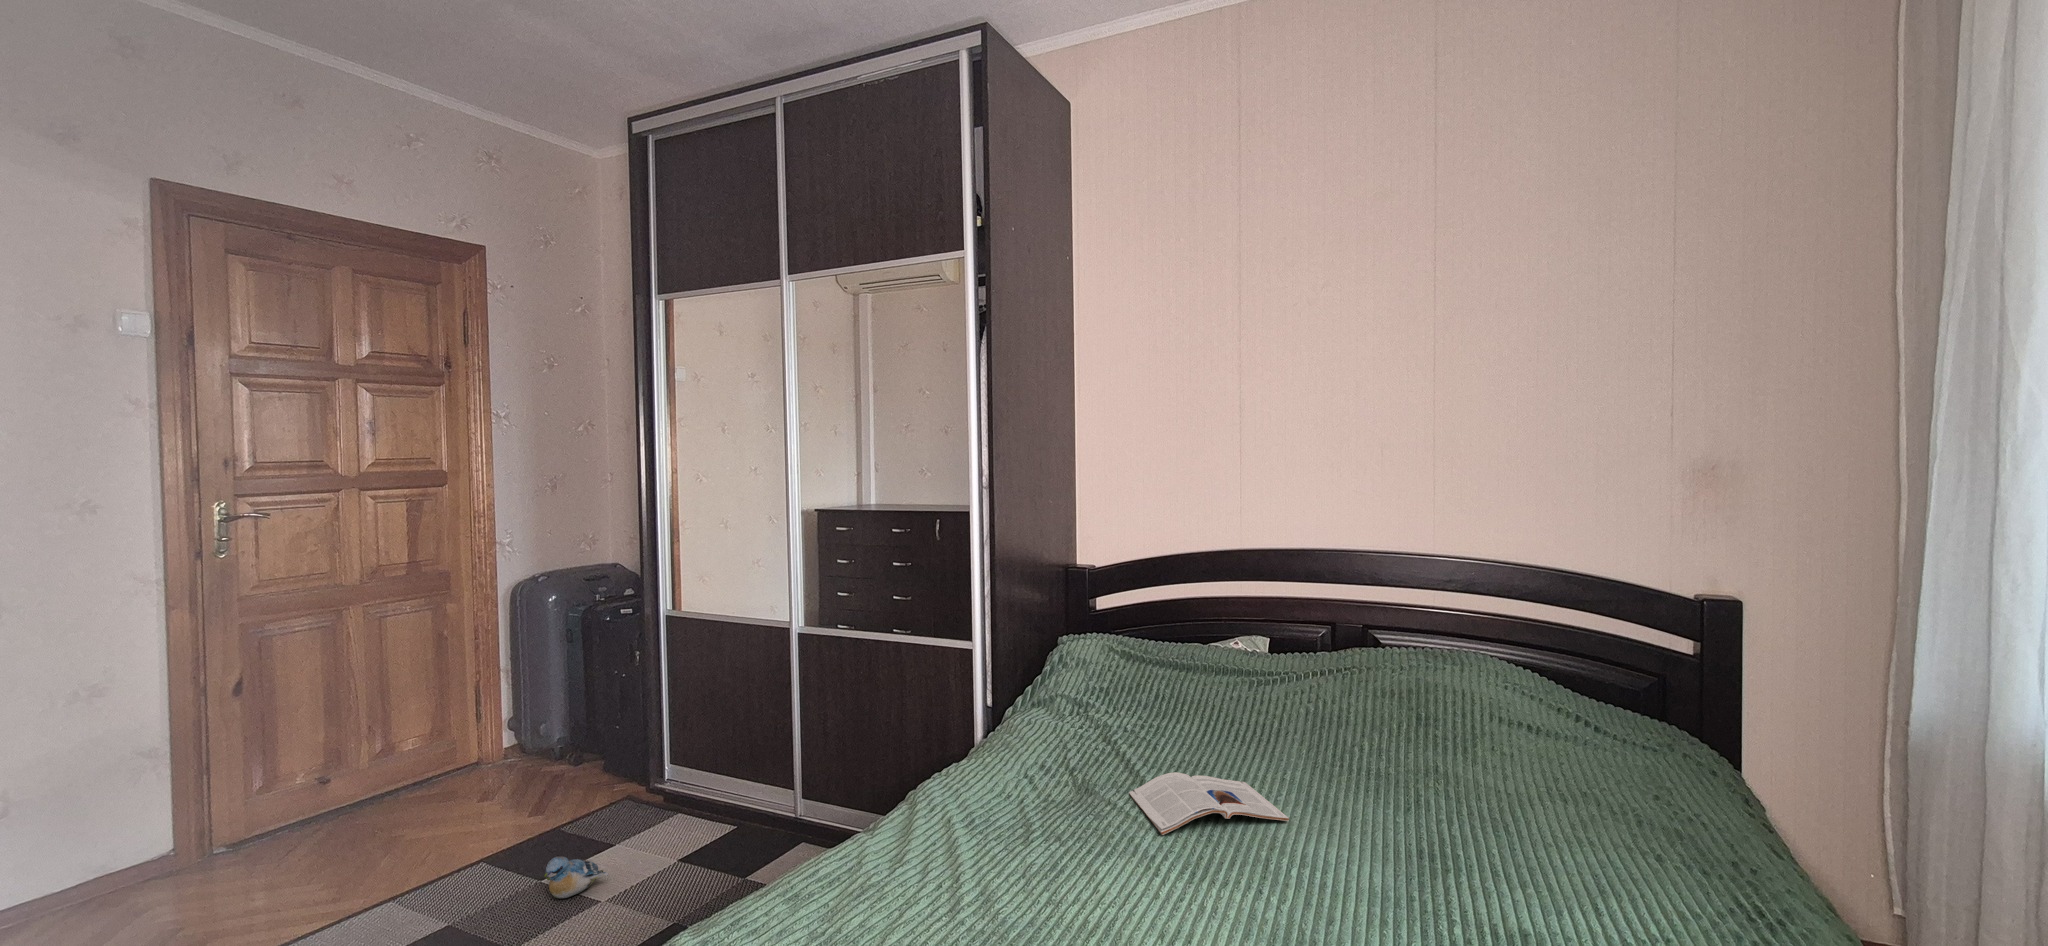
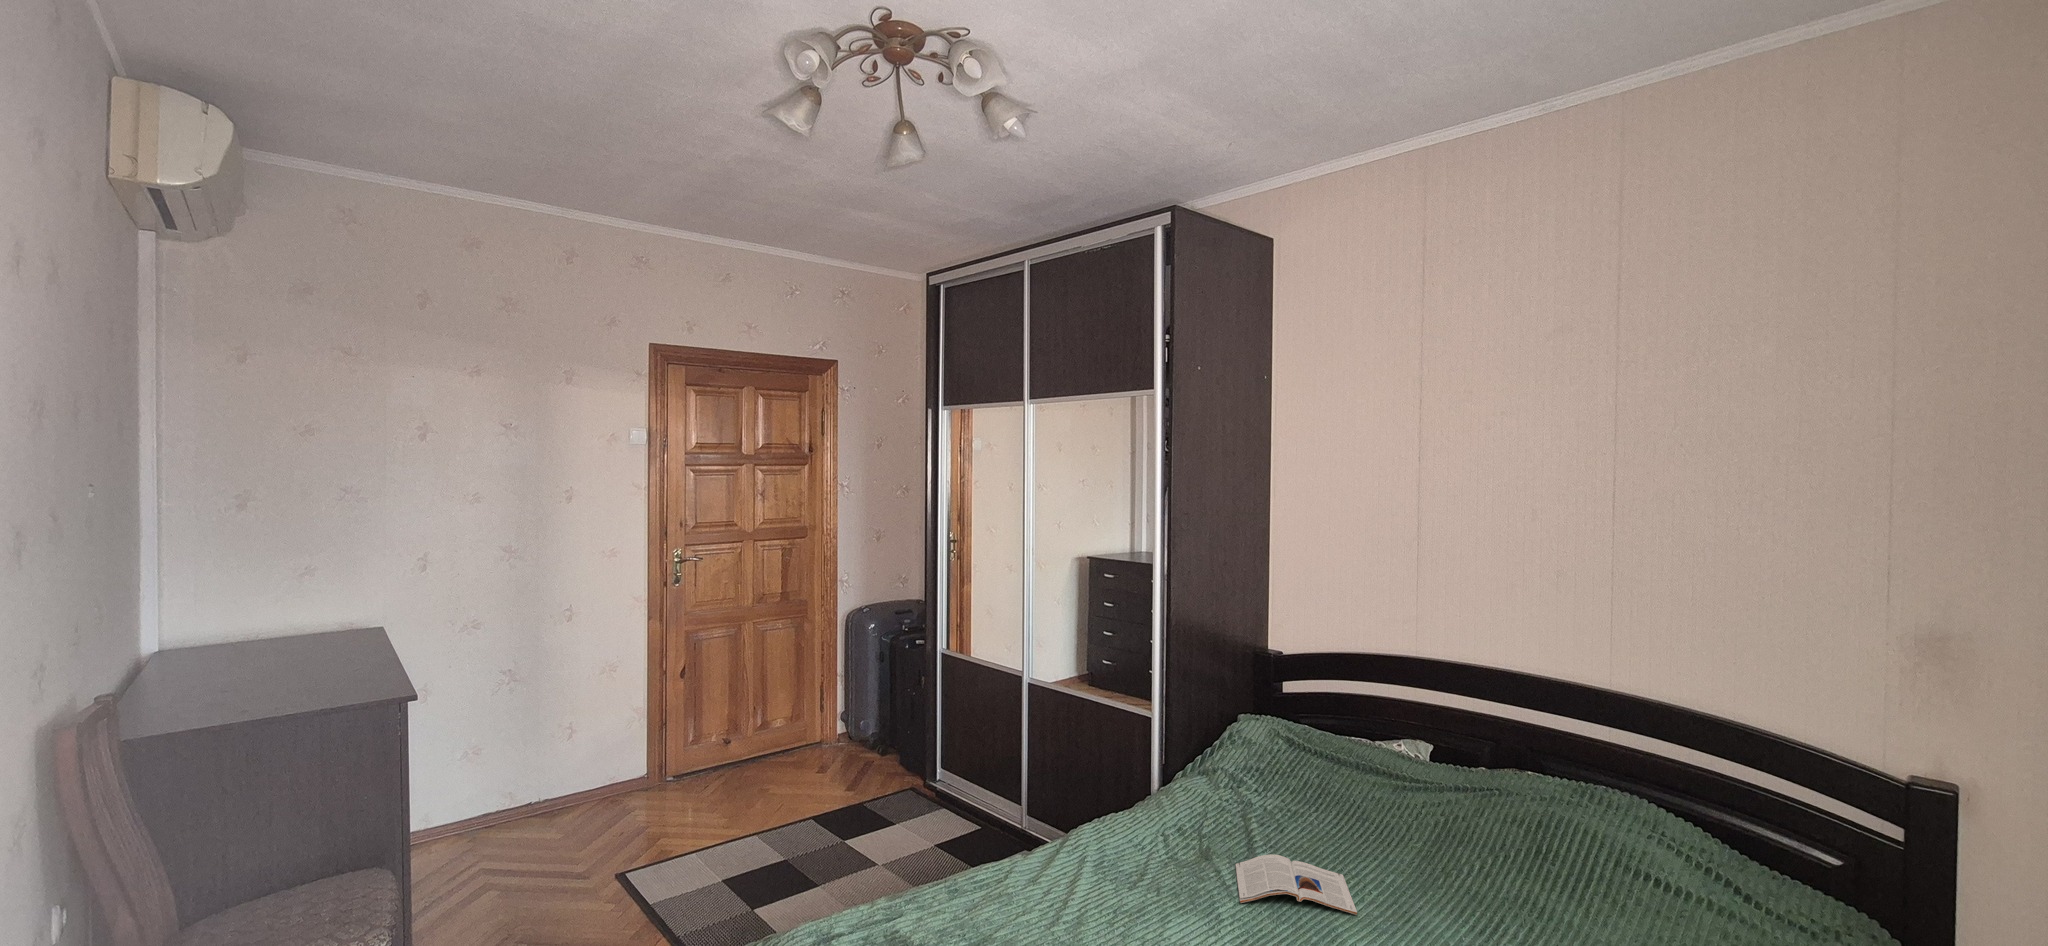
plush toy: present [545,857,608,898] -> none [844,829,887,860]

